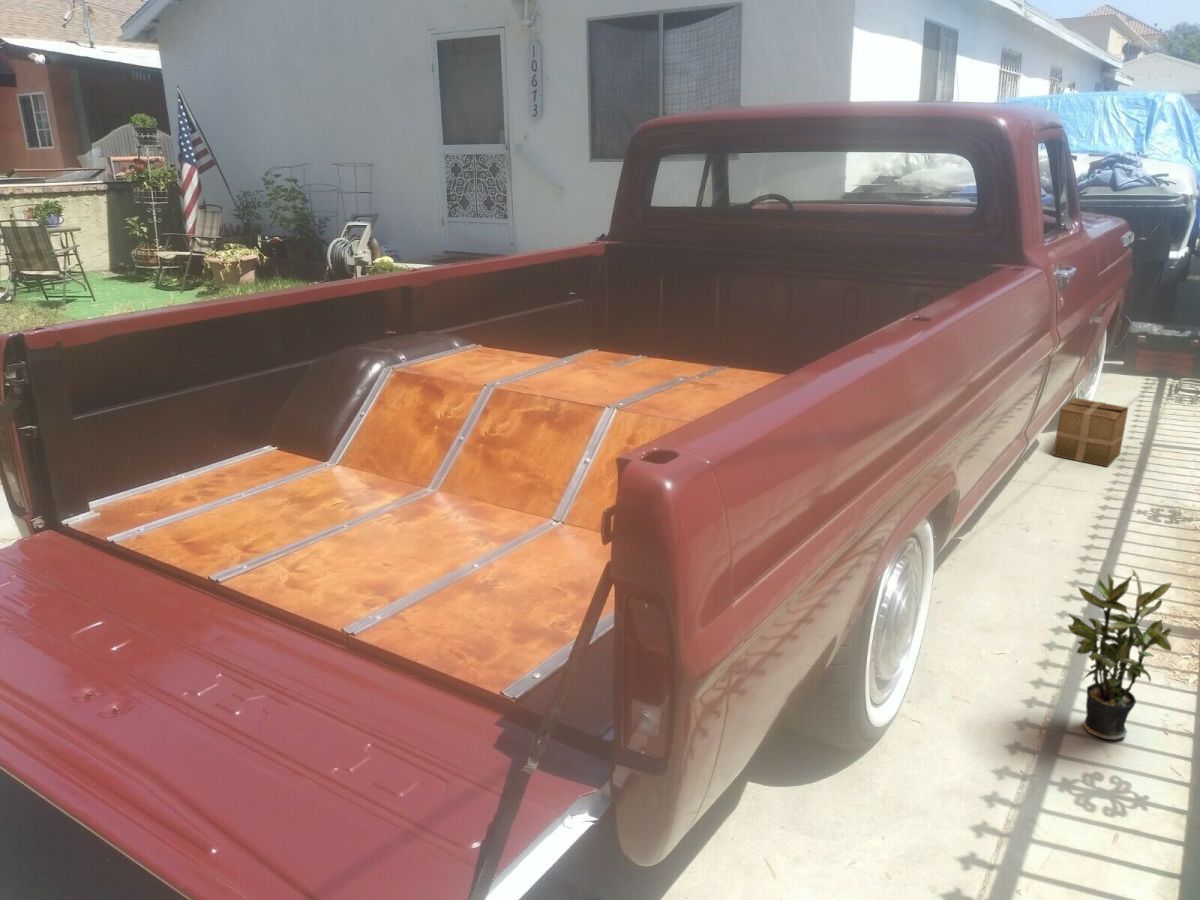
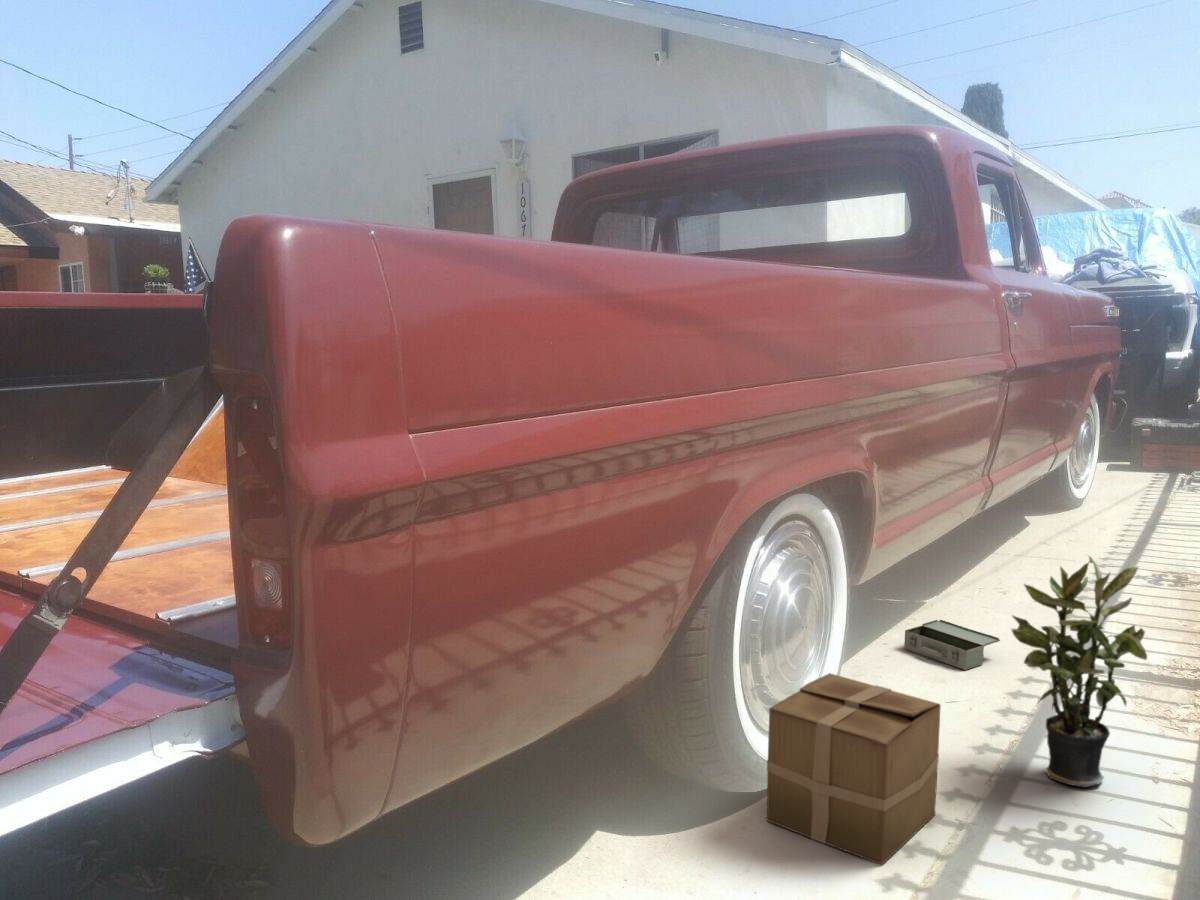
cardboard box: present [1053,398,1128,467] -> present [766,673,941,864]
toolbox: none [956,571,1036,621] -> present [904,620,1000,670]

